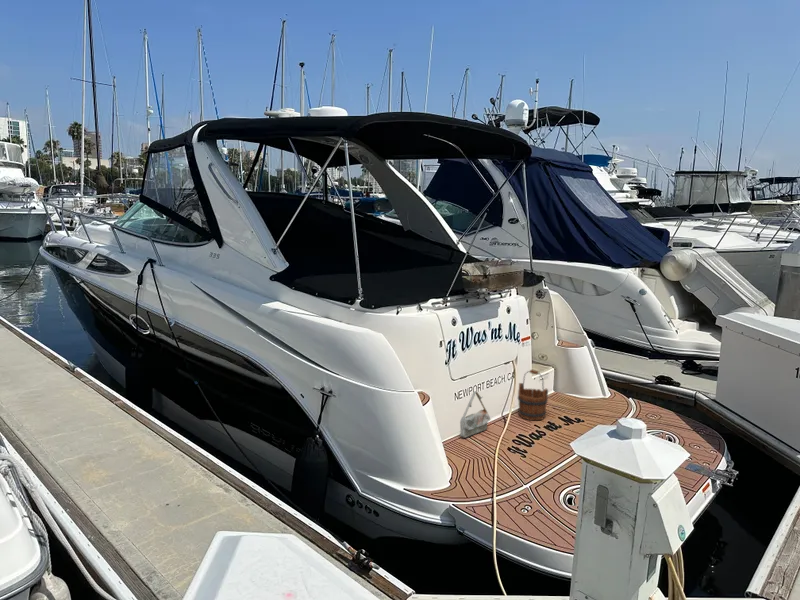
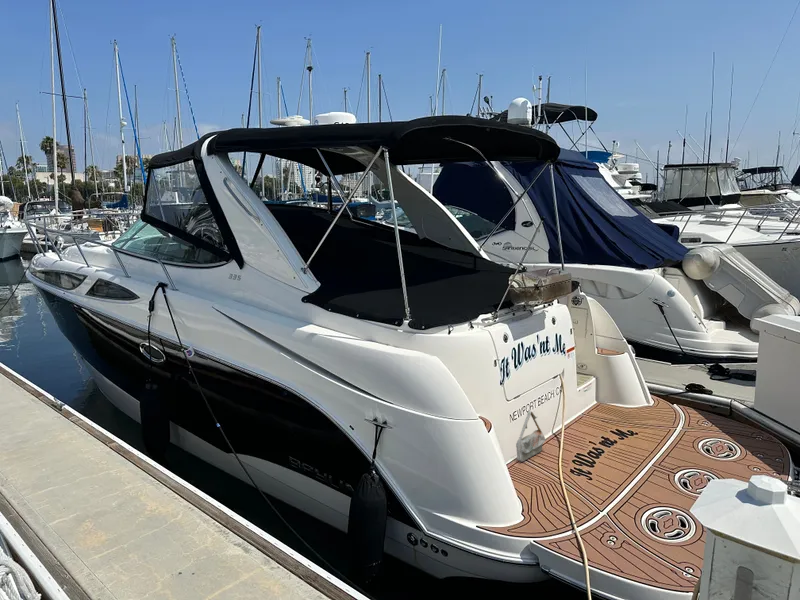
wooden bucket: present [518,370,548,420] -> none [568,384,602,438]

